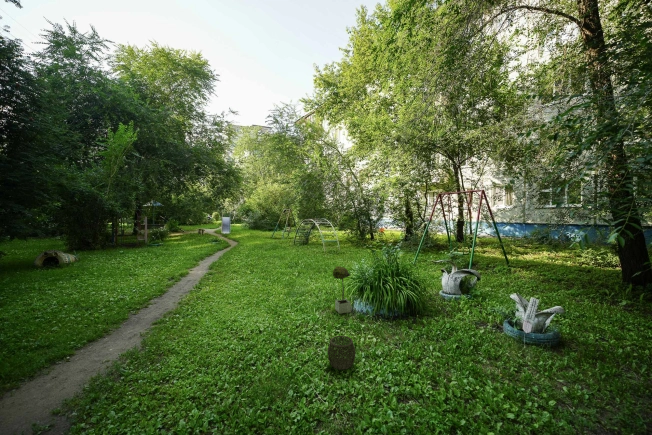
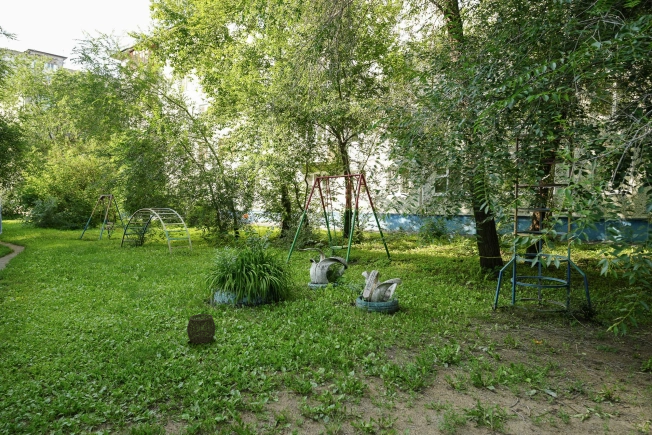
potted tree: present [333,266,351,314] -> none [188,255,210,308]

